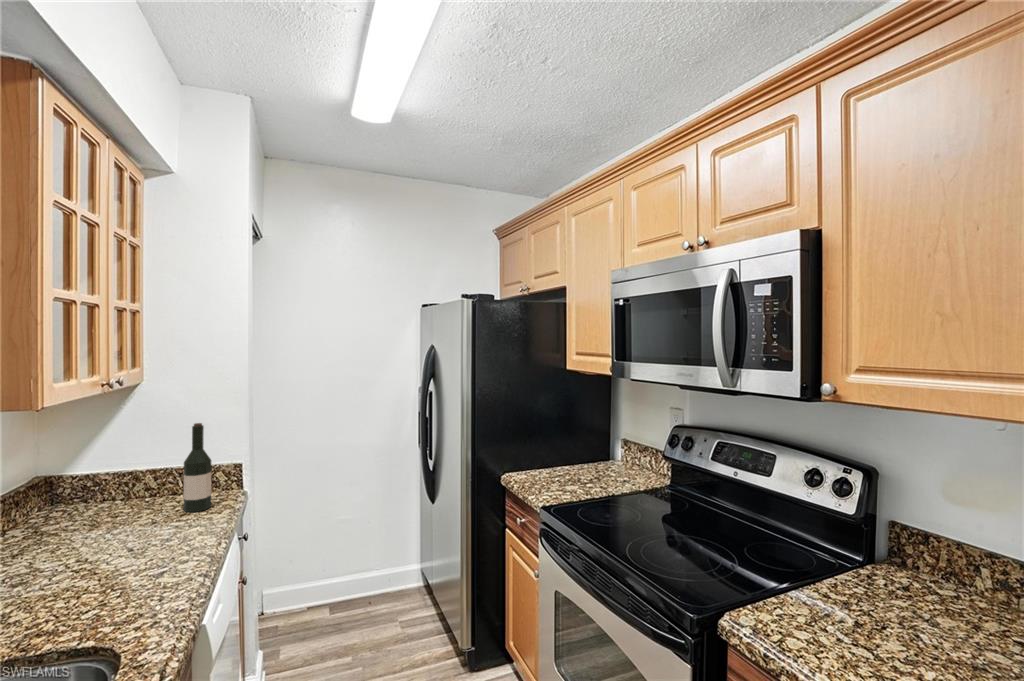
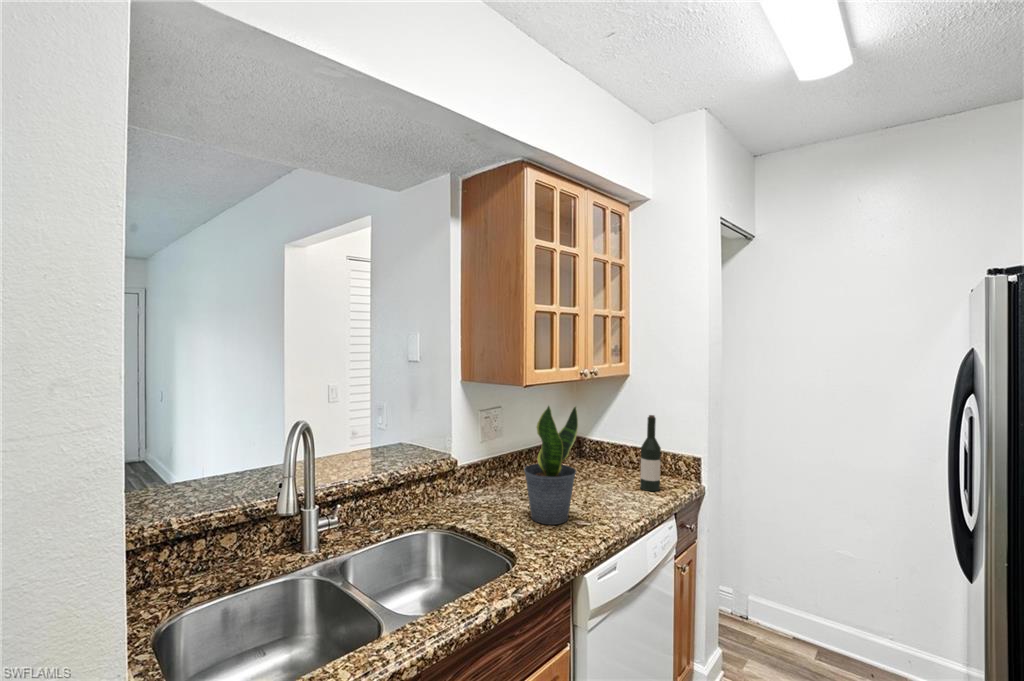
potted plant: none [45,421,144,599] -> present [524,406,578,524]

